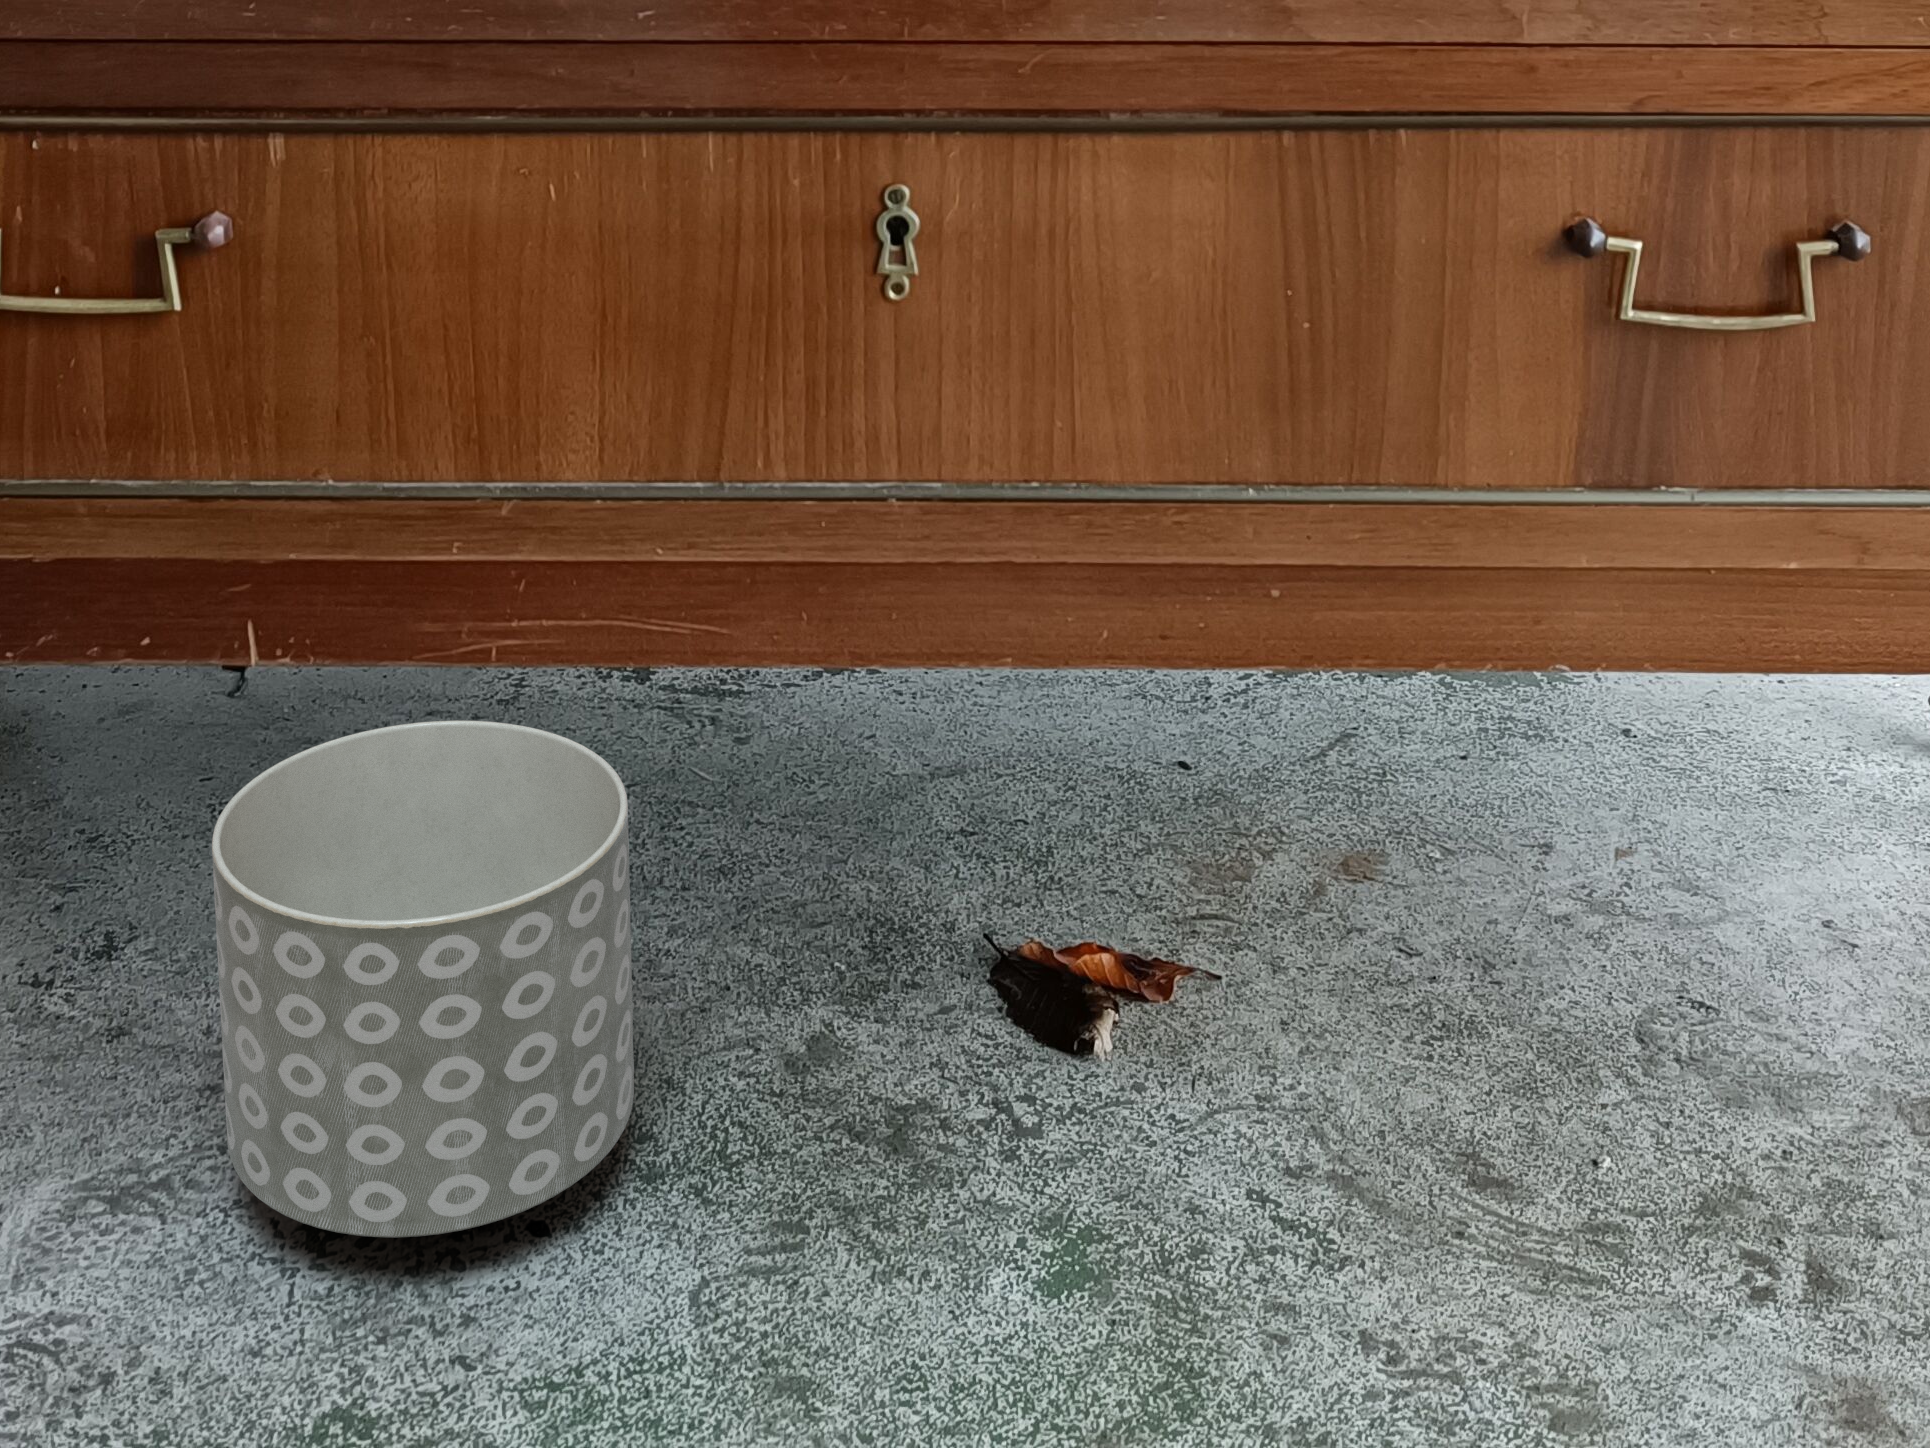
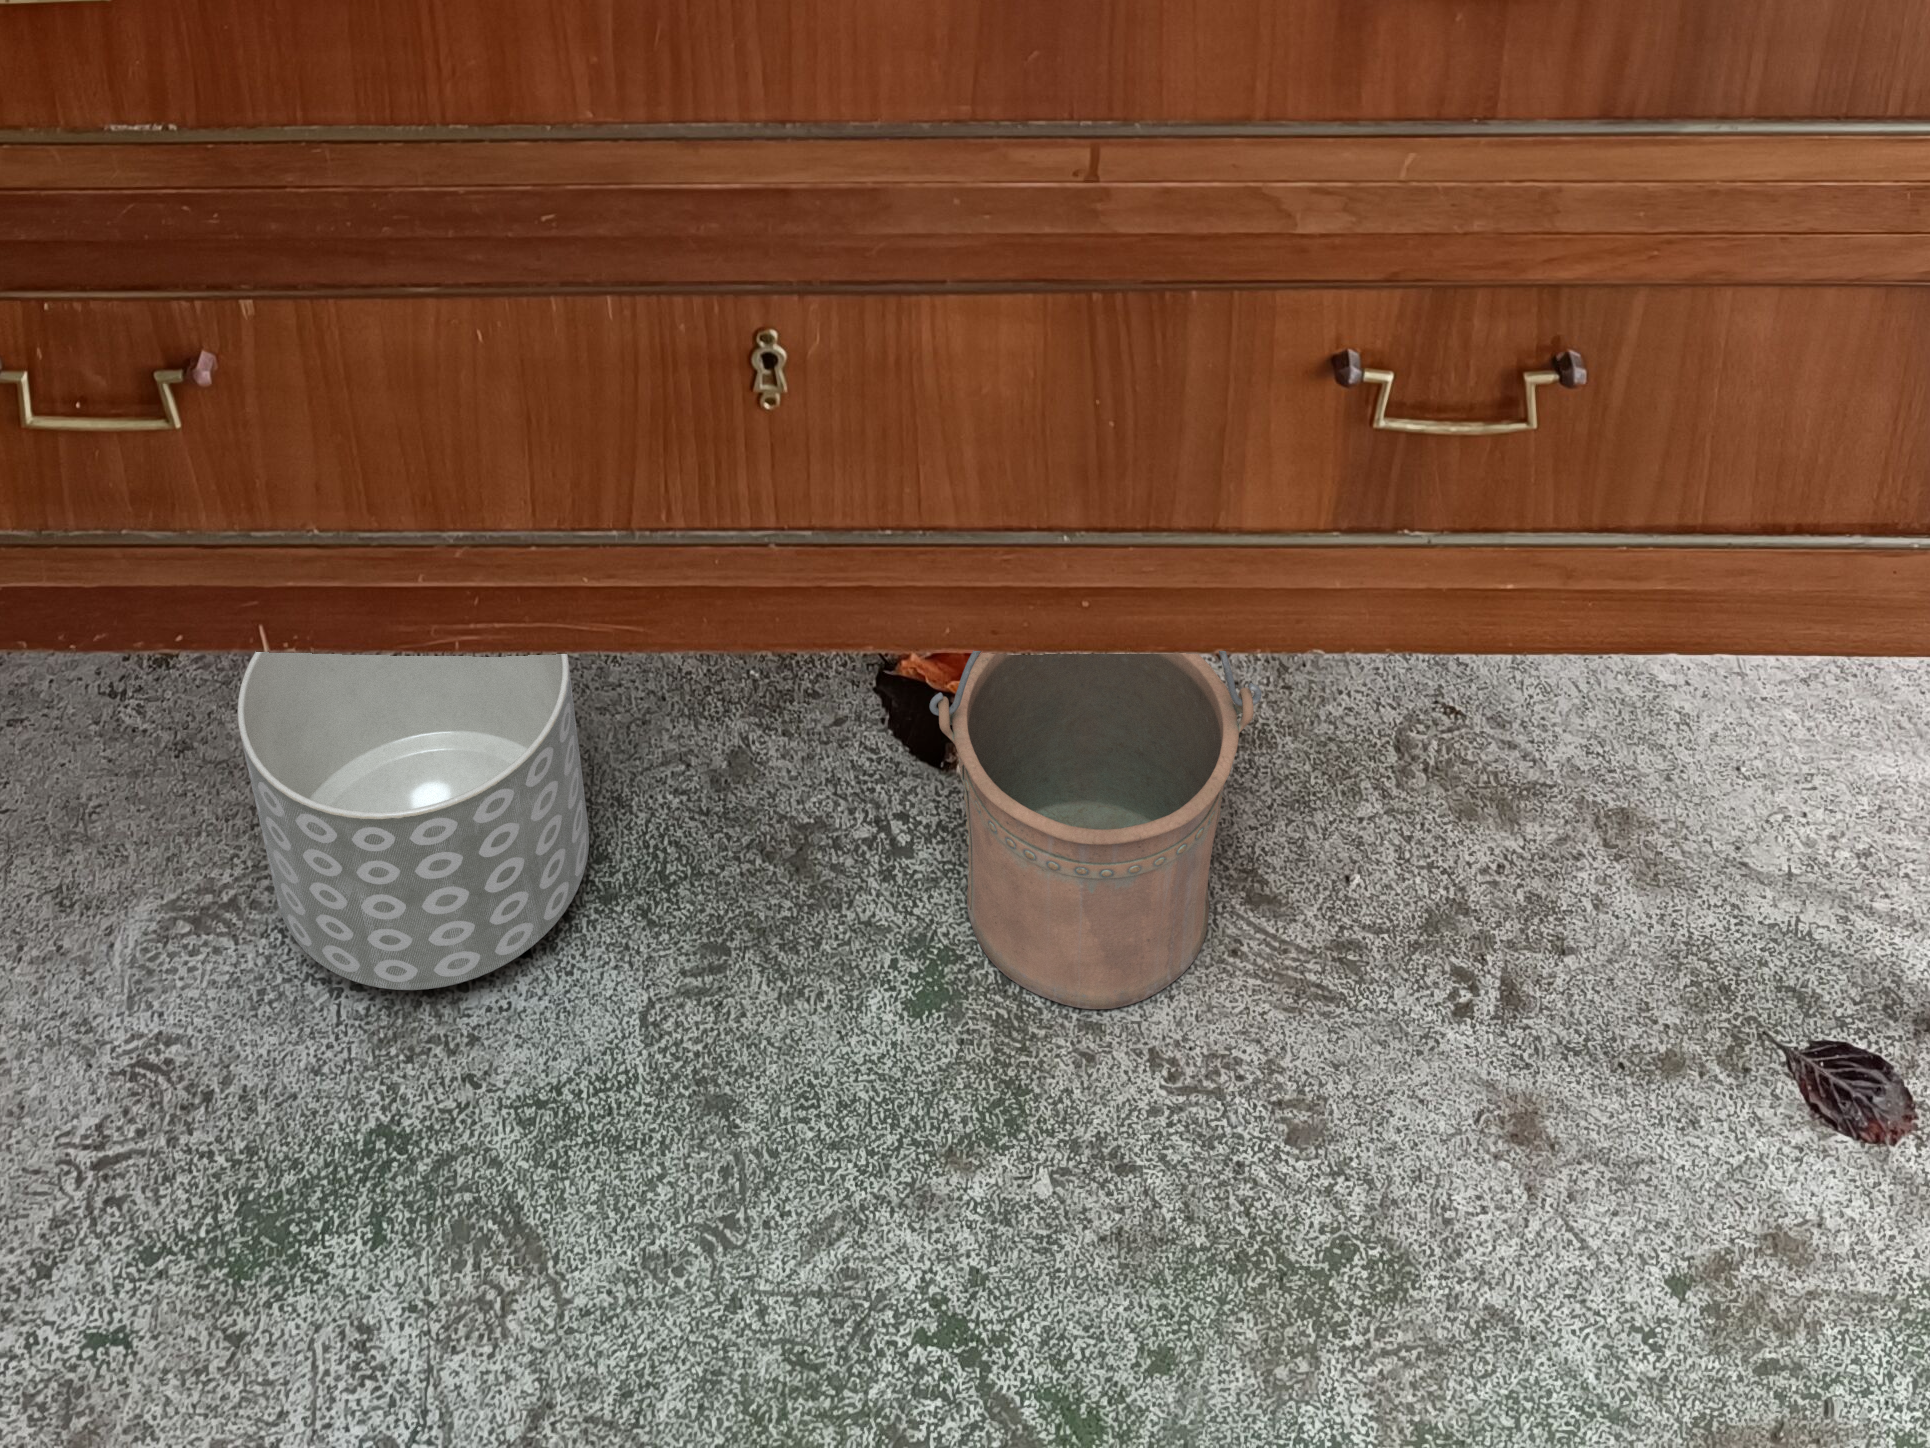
bucket: none [1073,659,1480,1286] -> present [929,651,1262,1009]

